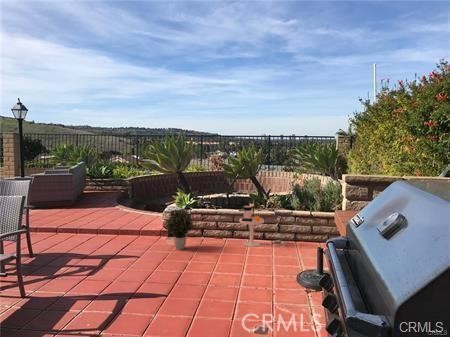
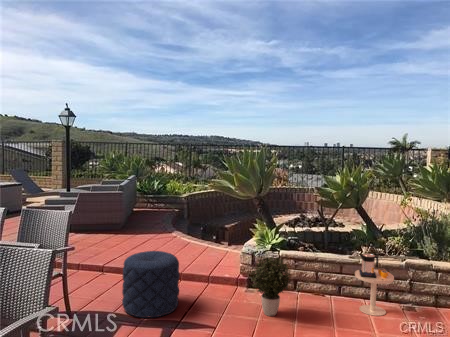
pouf: none [74,210,116,254] -> present [122,251,180,318]

